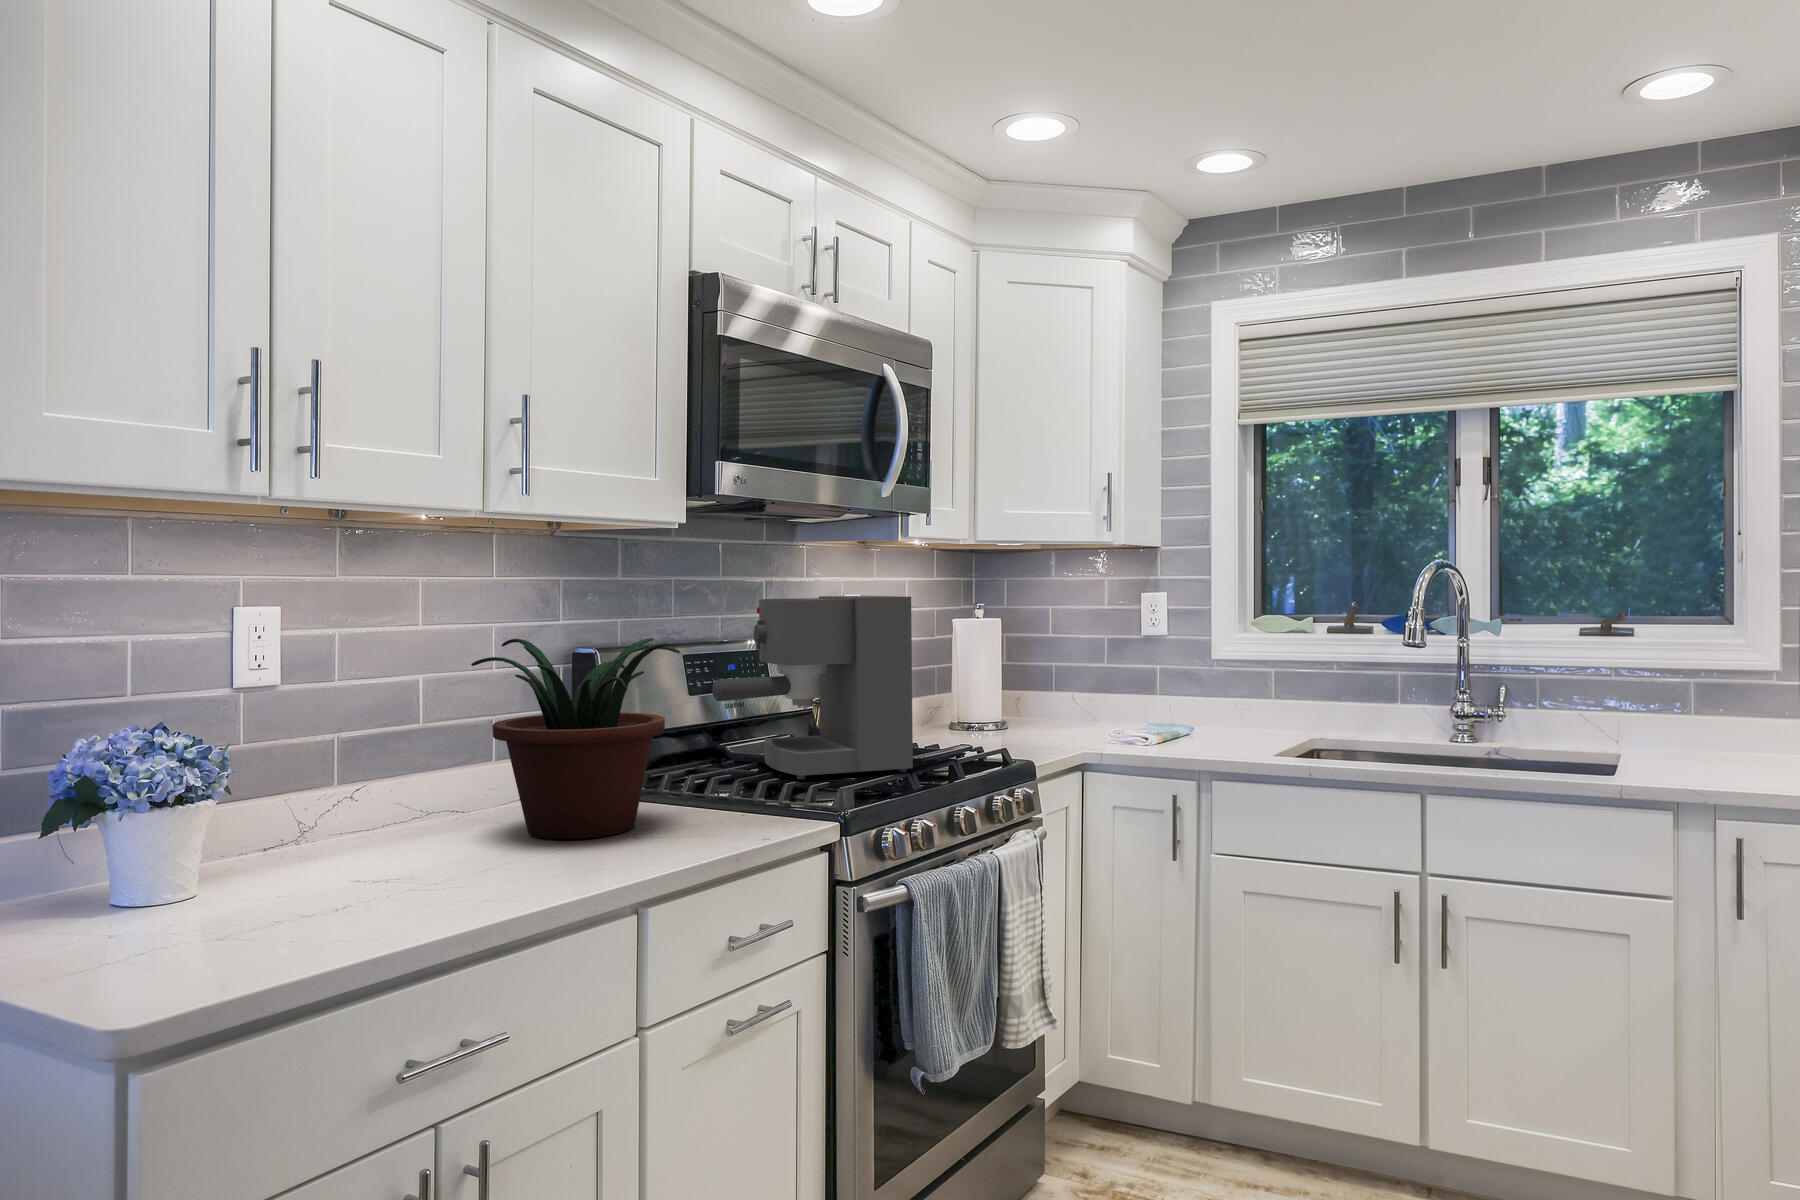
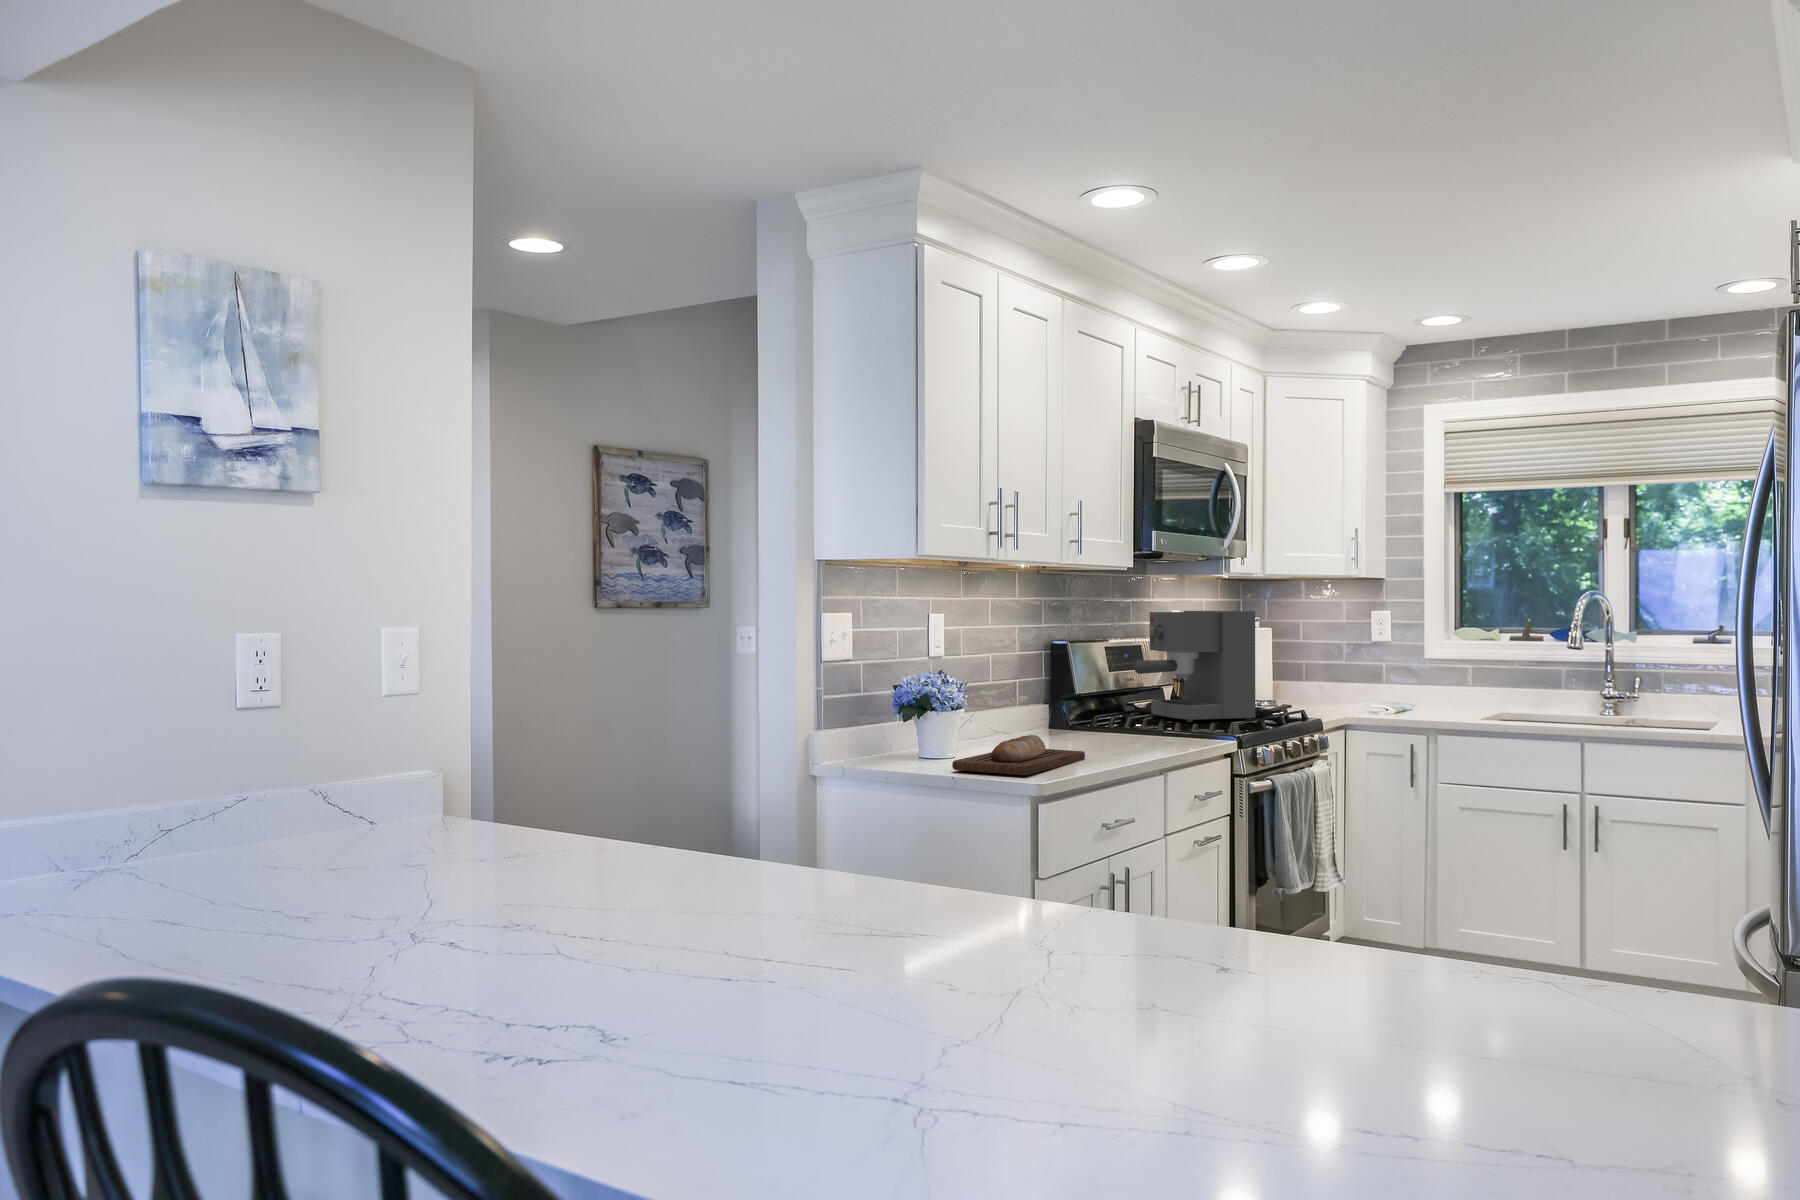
potted plant: present [471,638,680,839] -> none [1036,633,1153,742]
bread loaf: none [111,849,468,967] -> present [952,735,1085,775]

